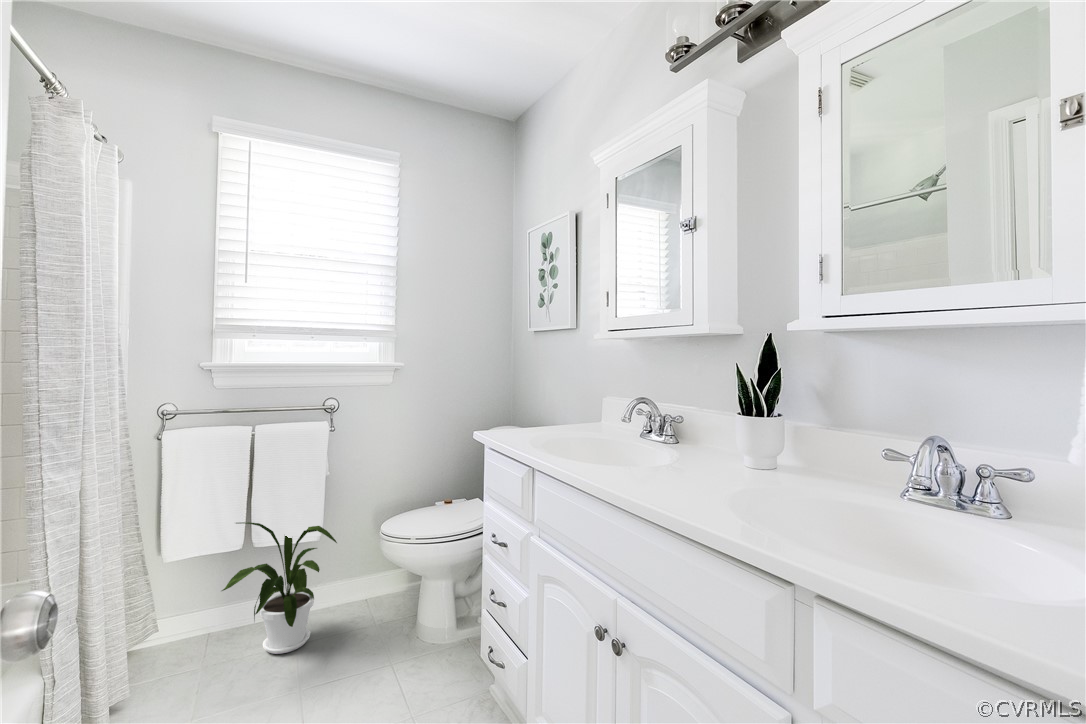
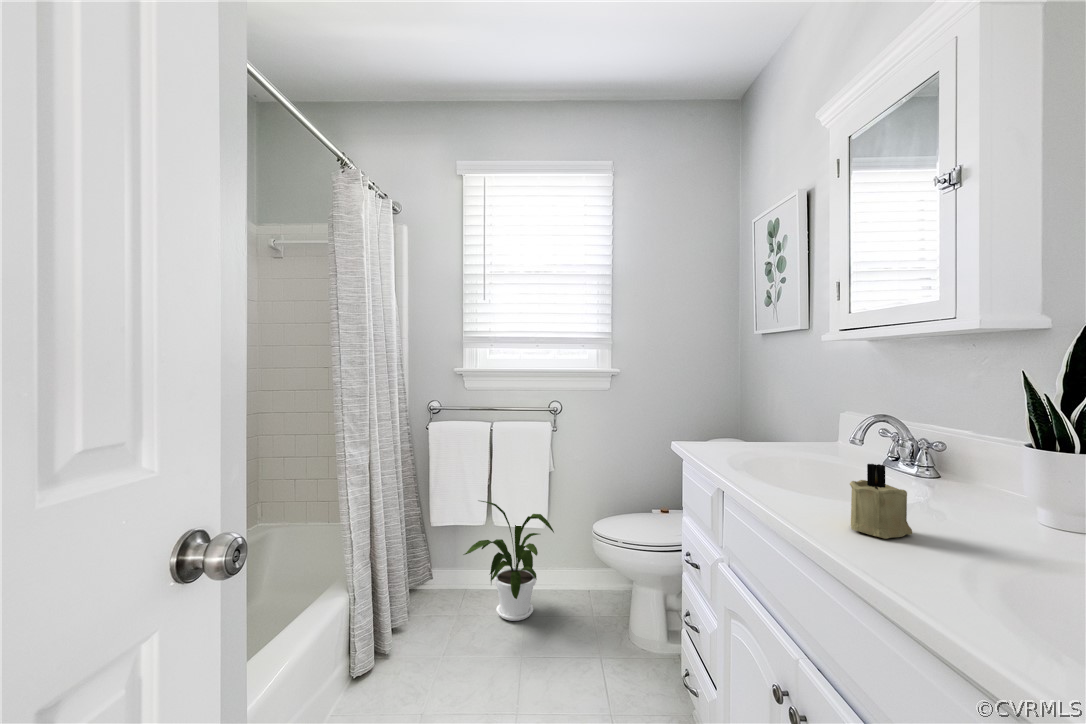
candle: none [649,435,688,490] -> present [850,464,912,539]

